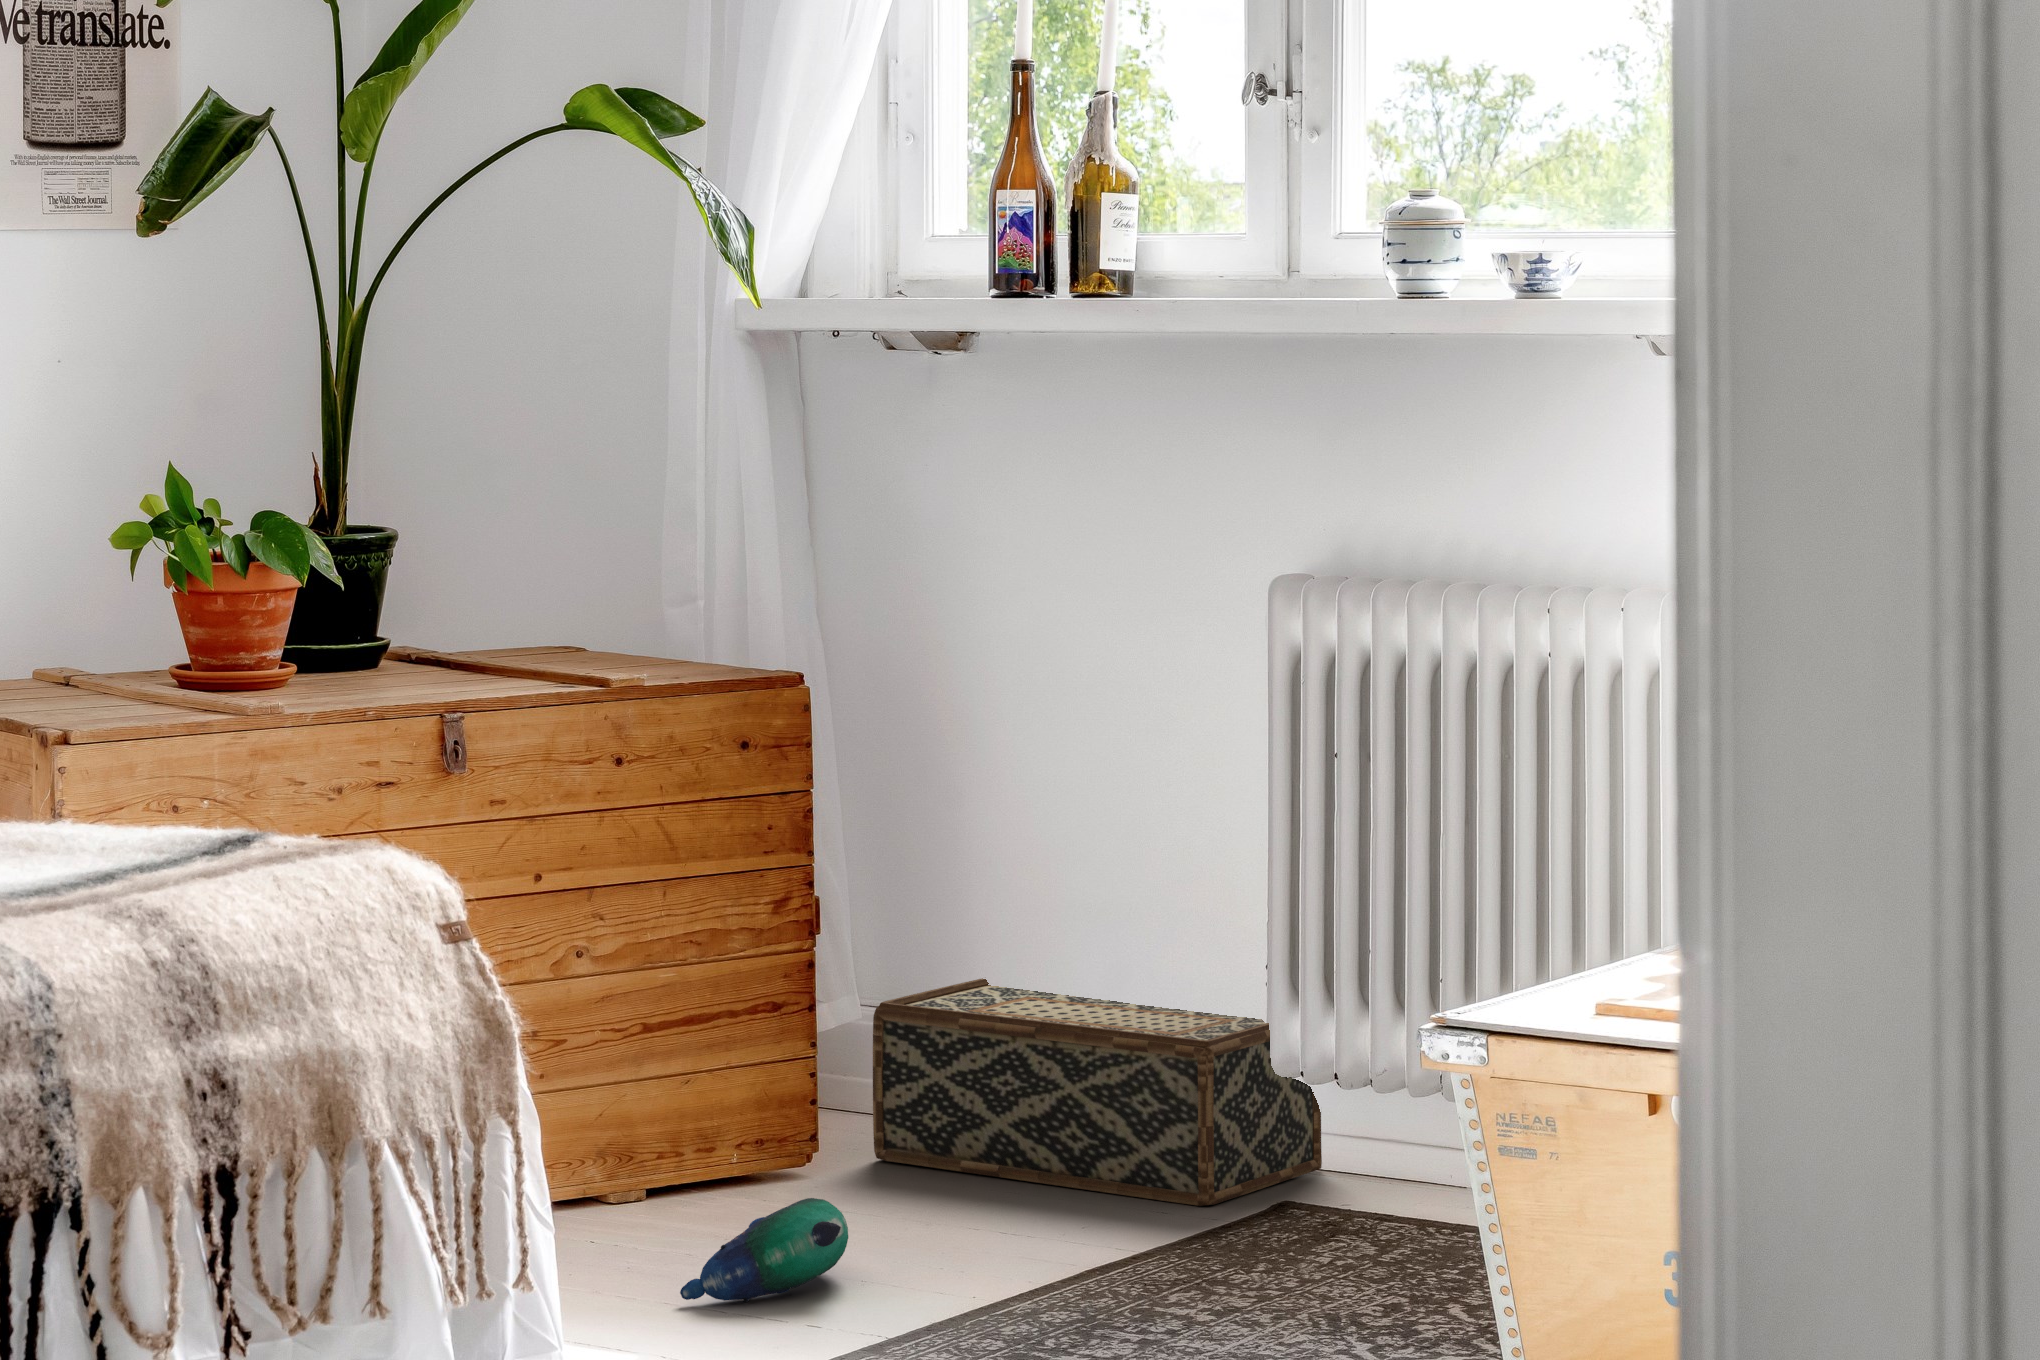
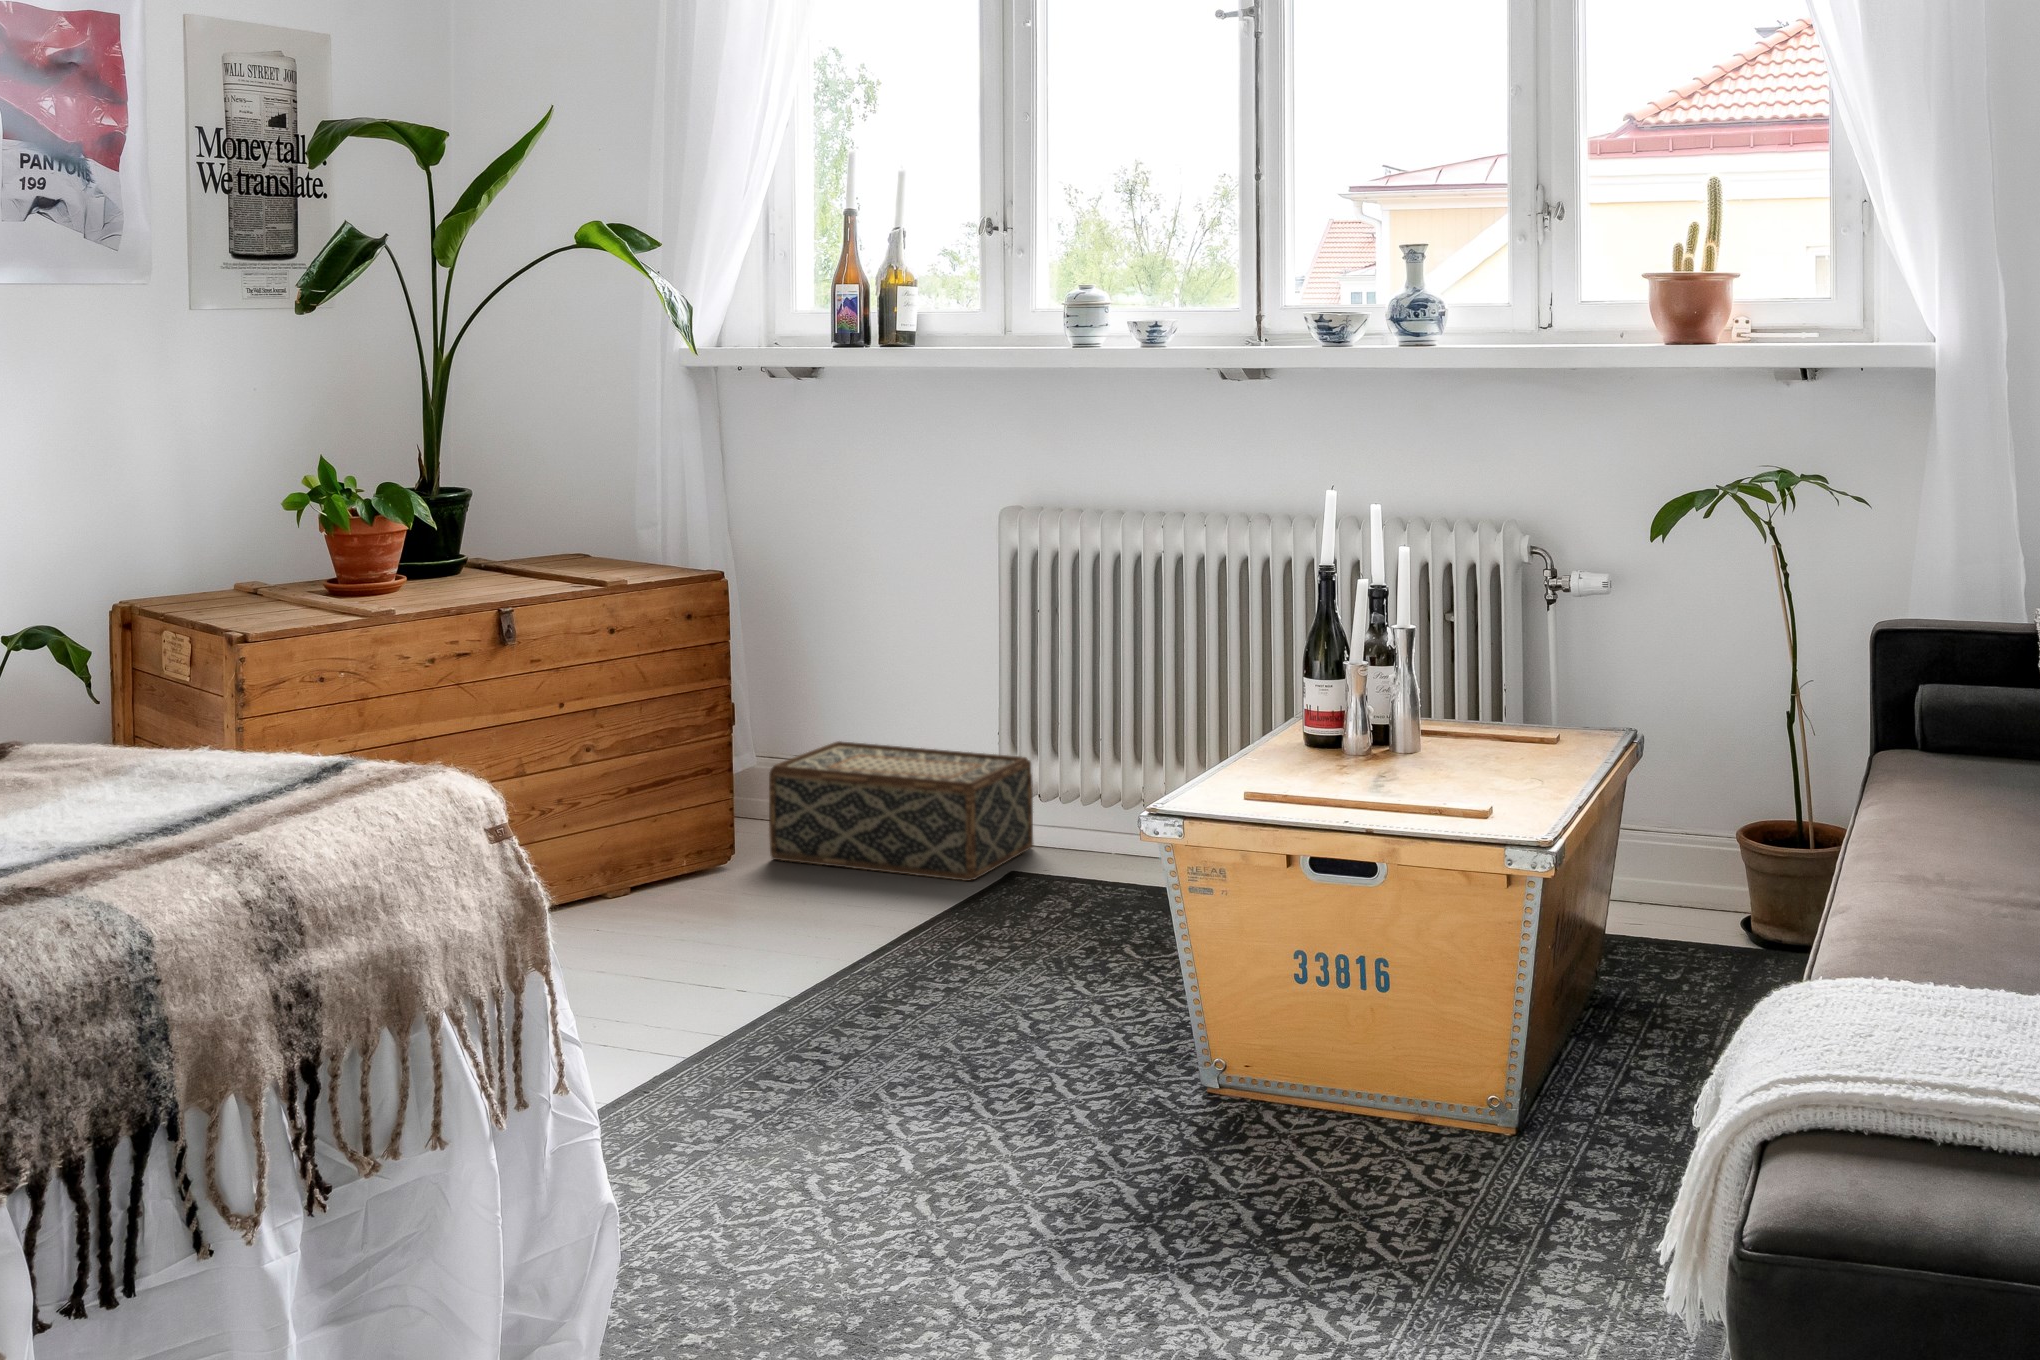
plush toy: present [680,1198,848,1302] -> none [655,908,761,984]

